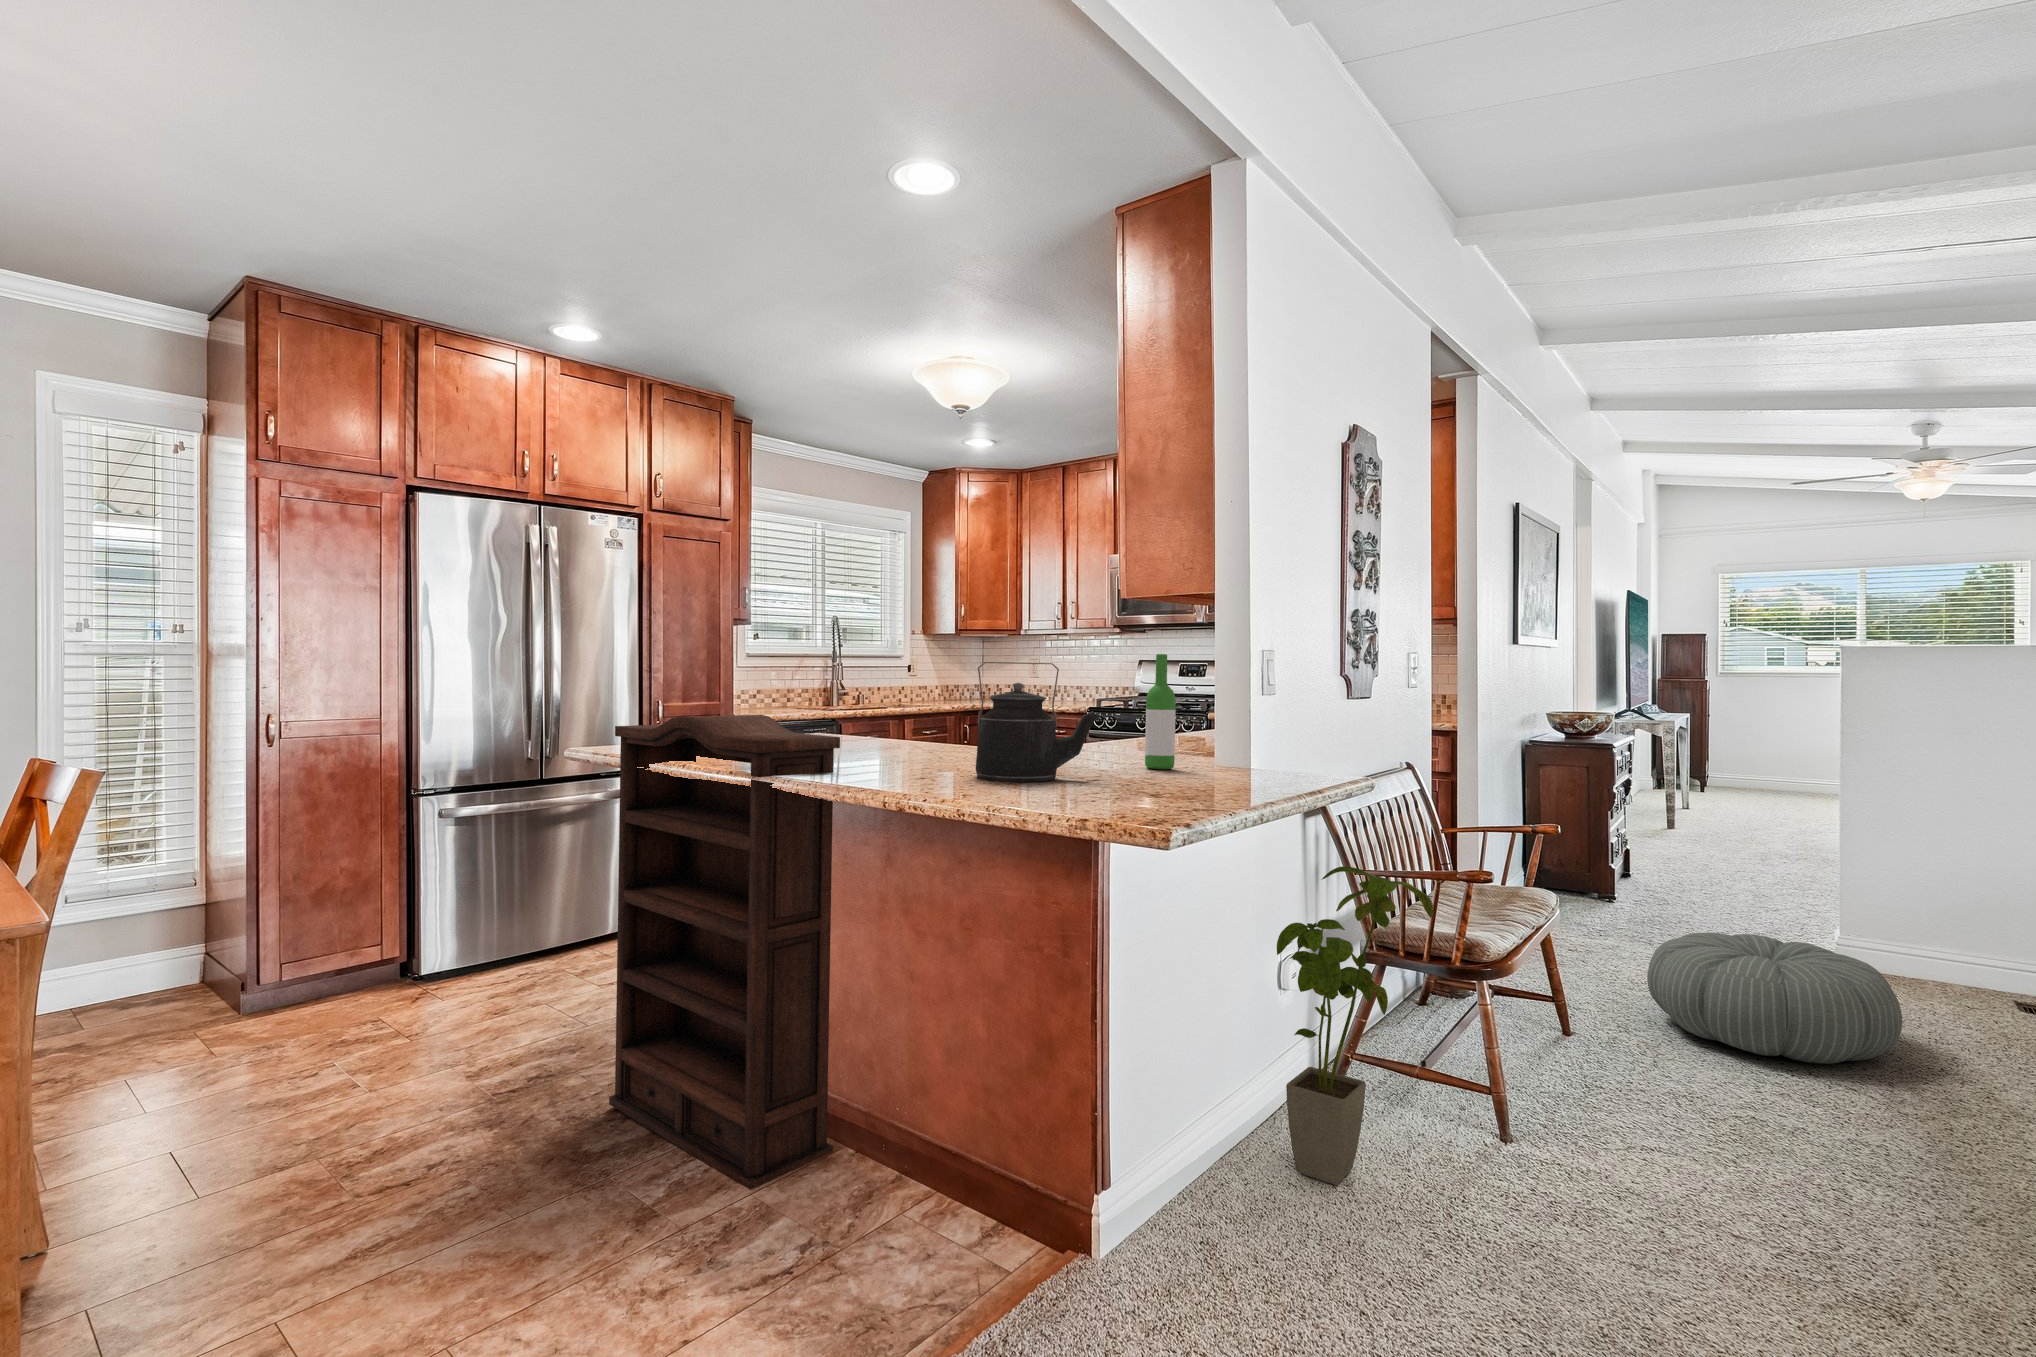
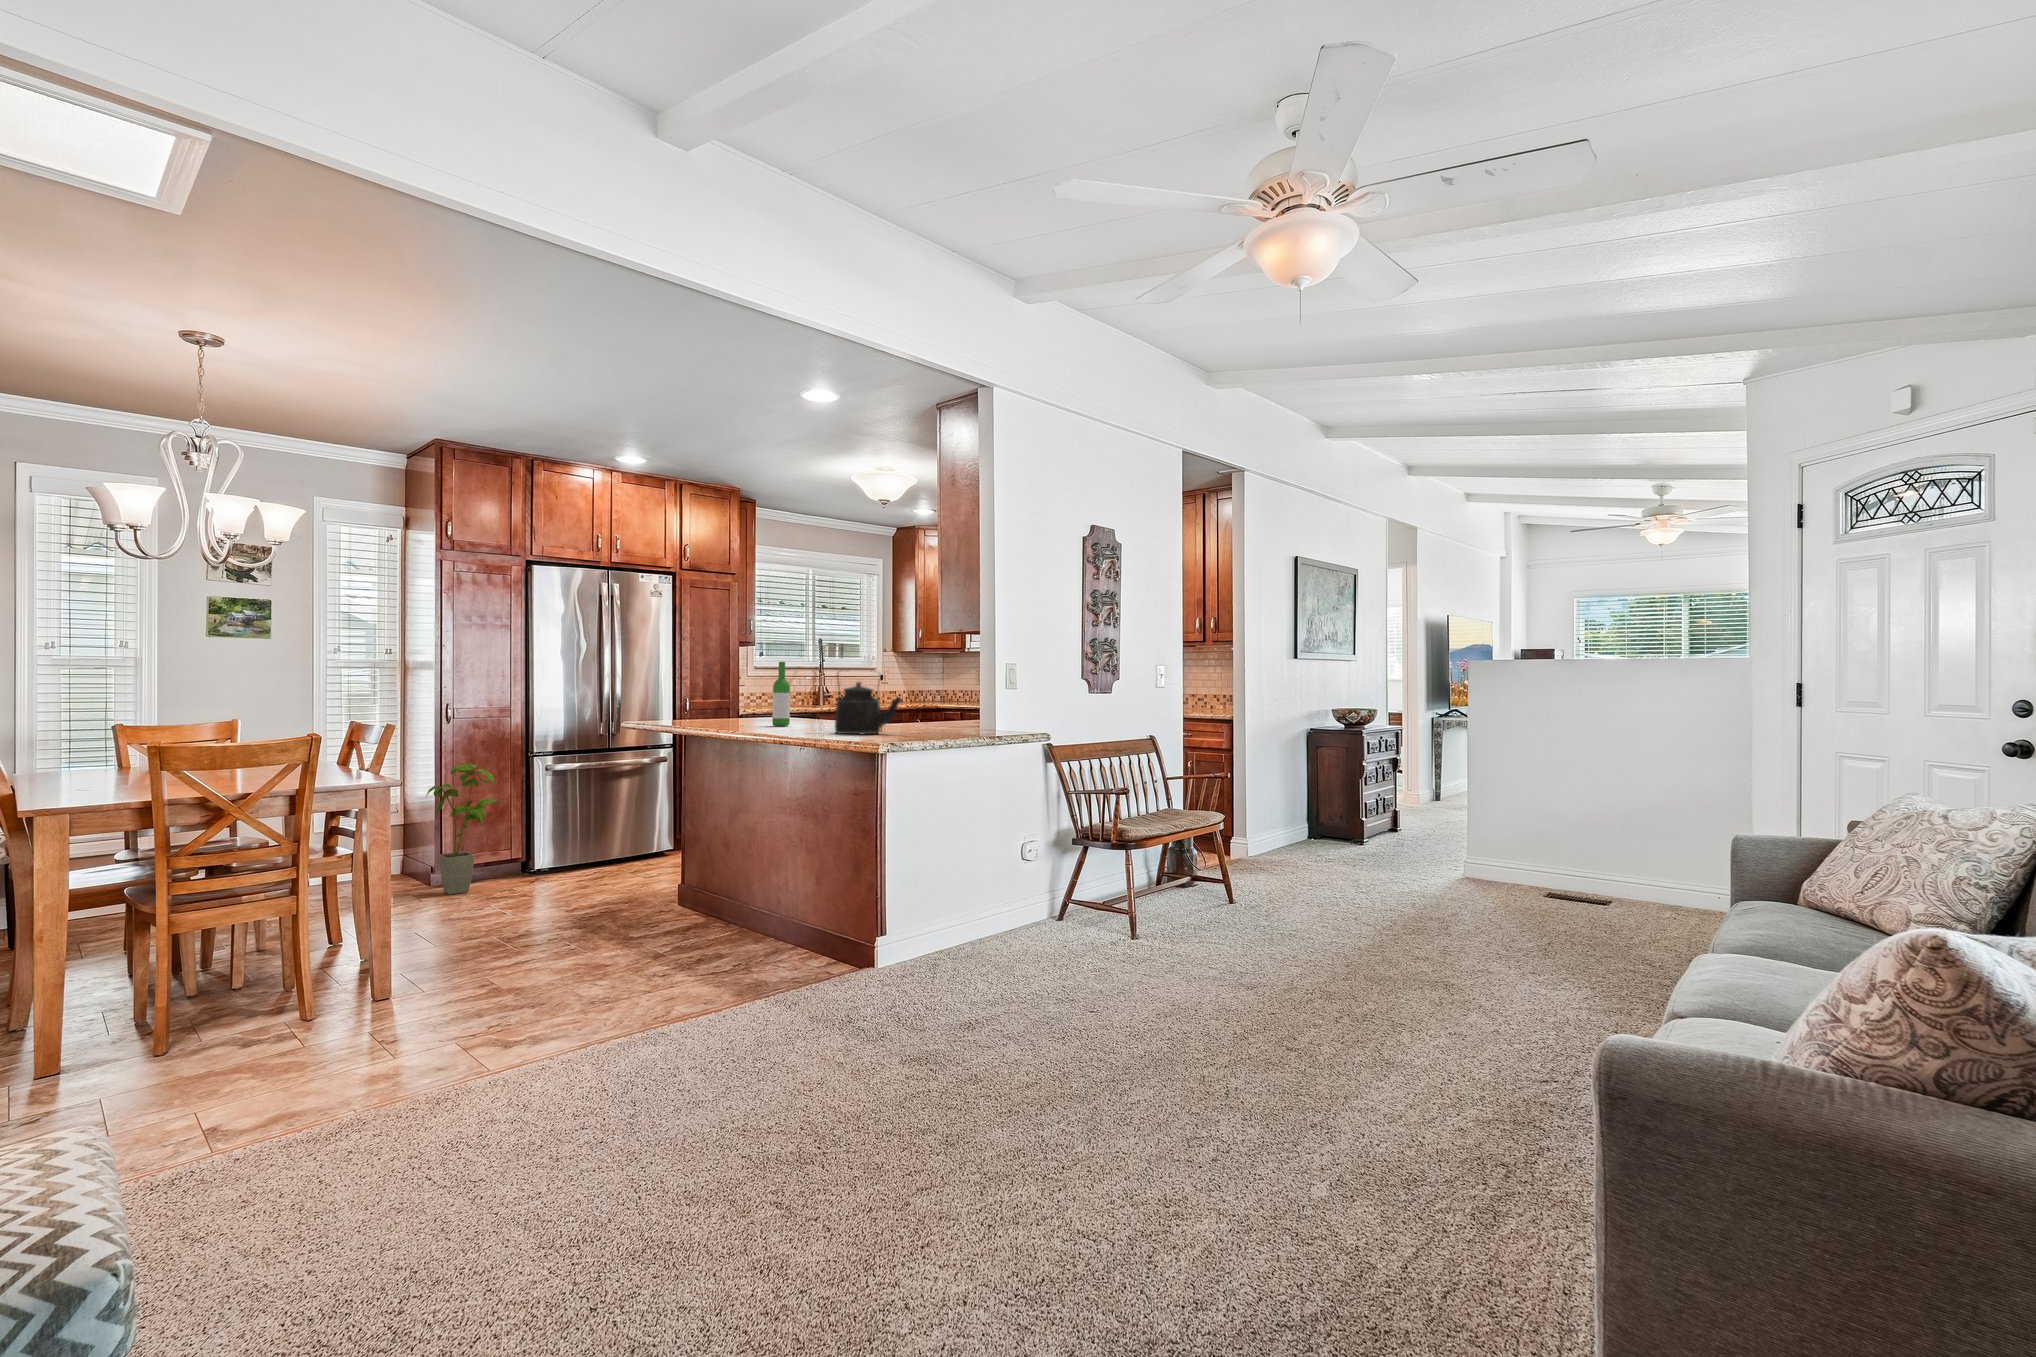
wine bottle: present [1145,654,1176,769] -> present [772,662,790,726]
bookshelf: present [609,715,840,1190] -> none [644,700,764,948]
house plant: present [1277,866,1433,1185] -> present [427,763,501,895]
pouf: present [1647,932,1902,1064] -> none [1289,842,1421,913]

